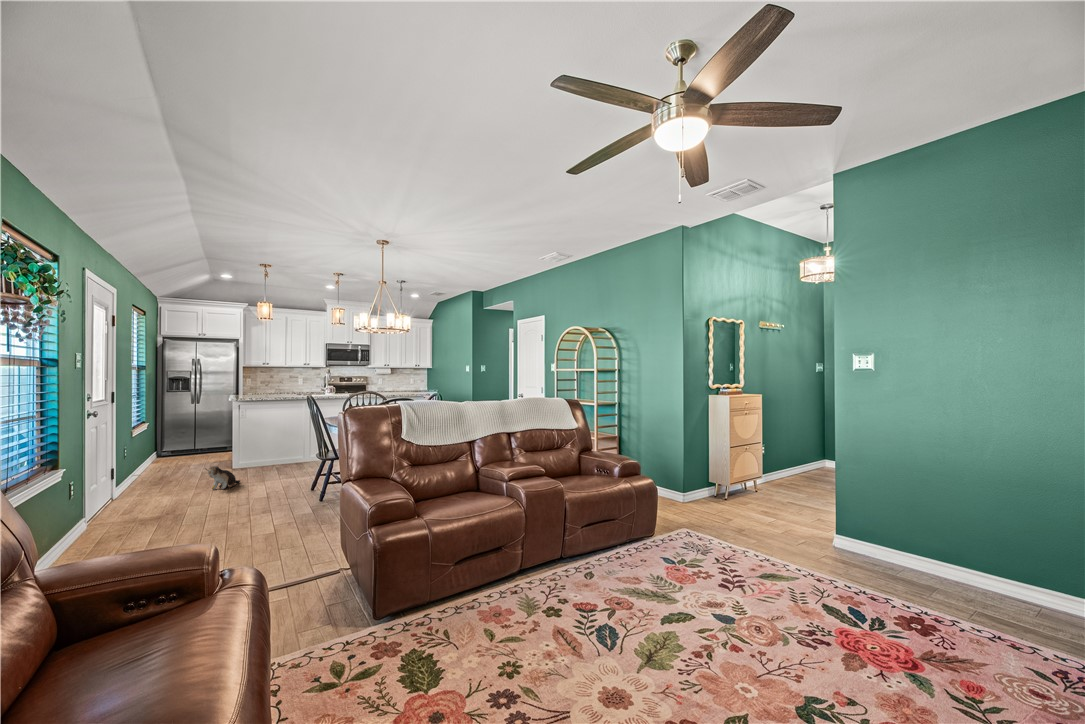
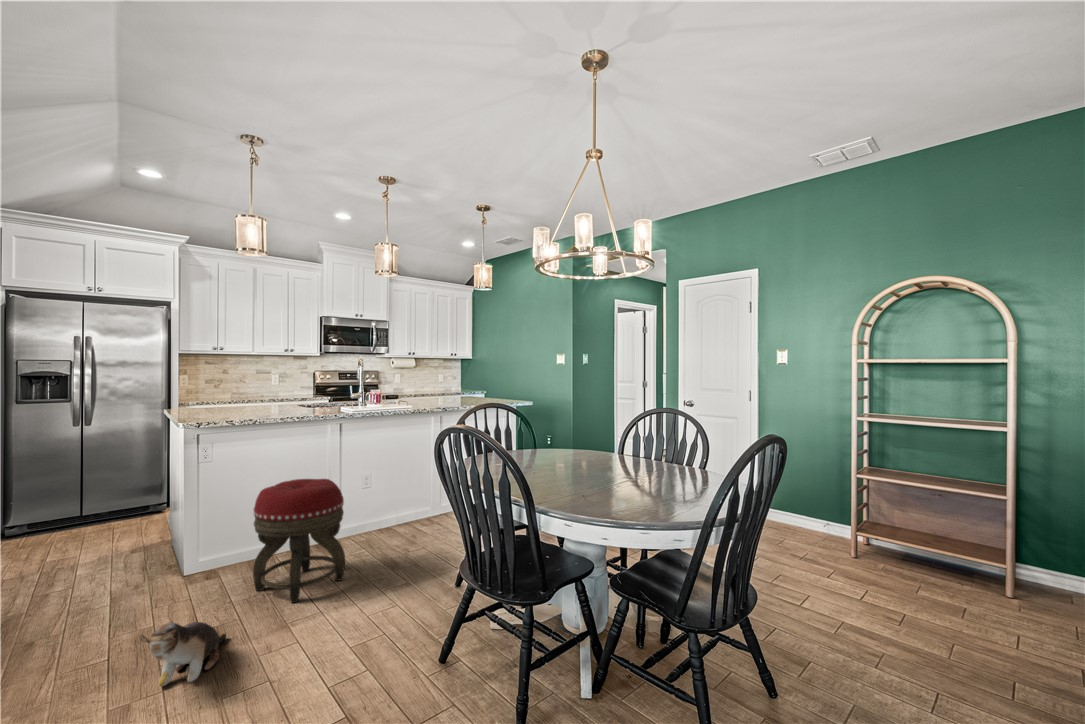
footstool: none [258,426,300,476] -> present [253,479,345,603]

